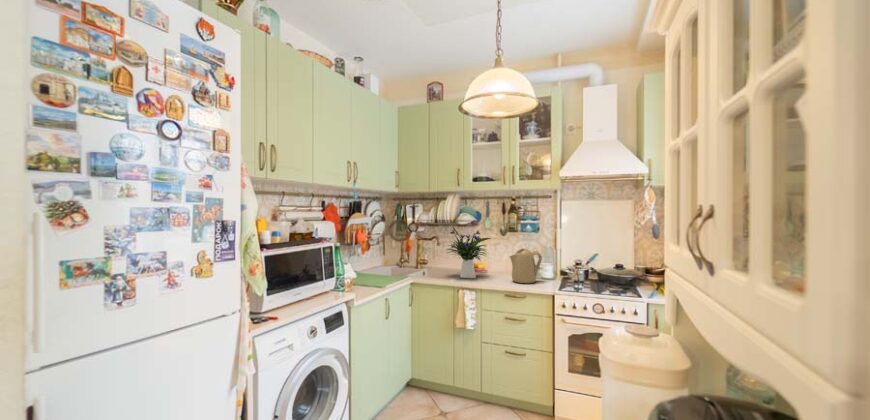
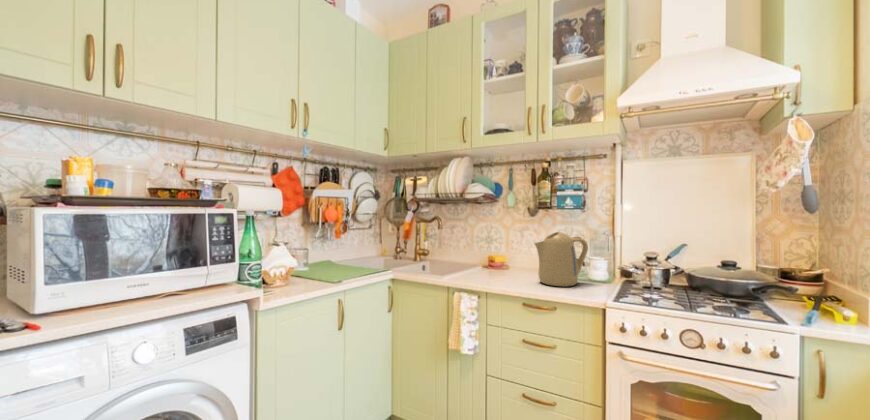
flower arrangement: present [447,227,491,278] -> none [444,201,512,275]

